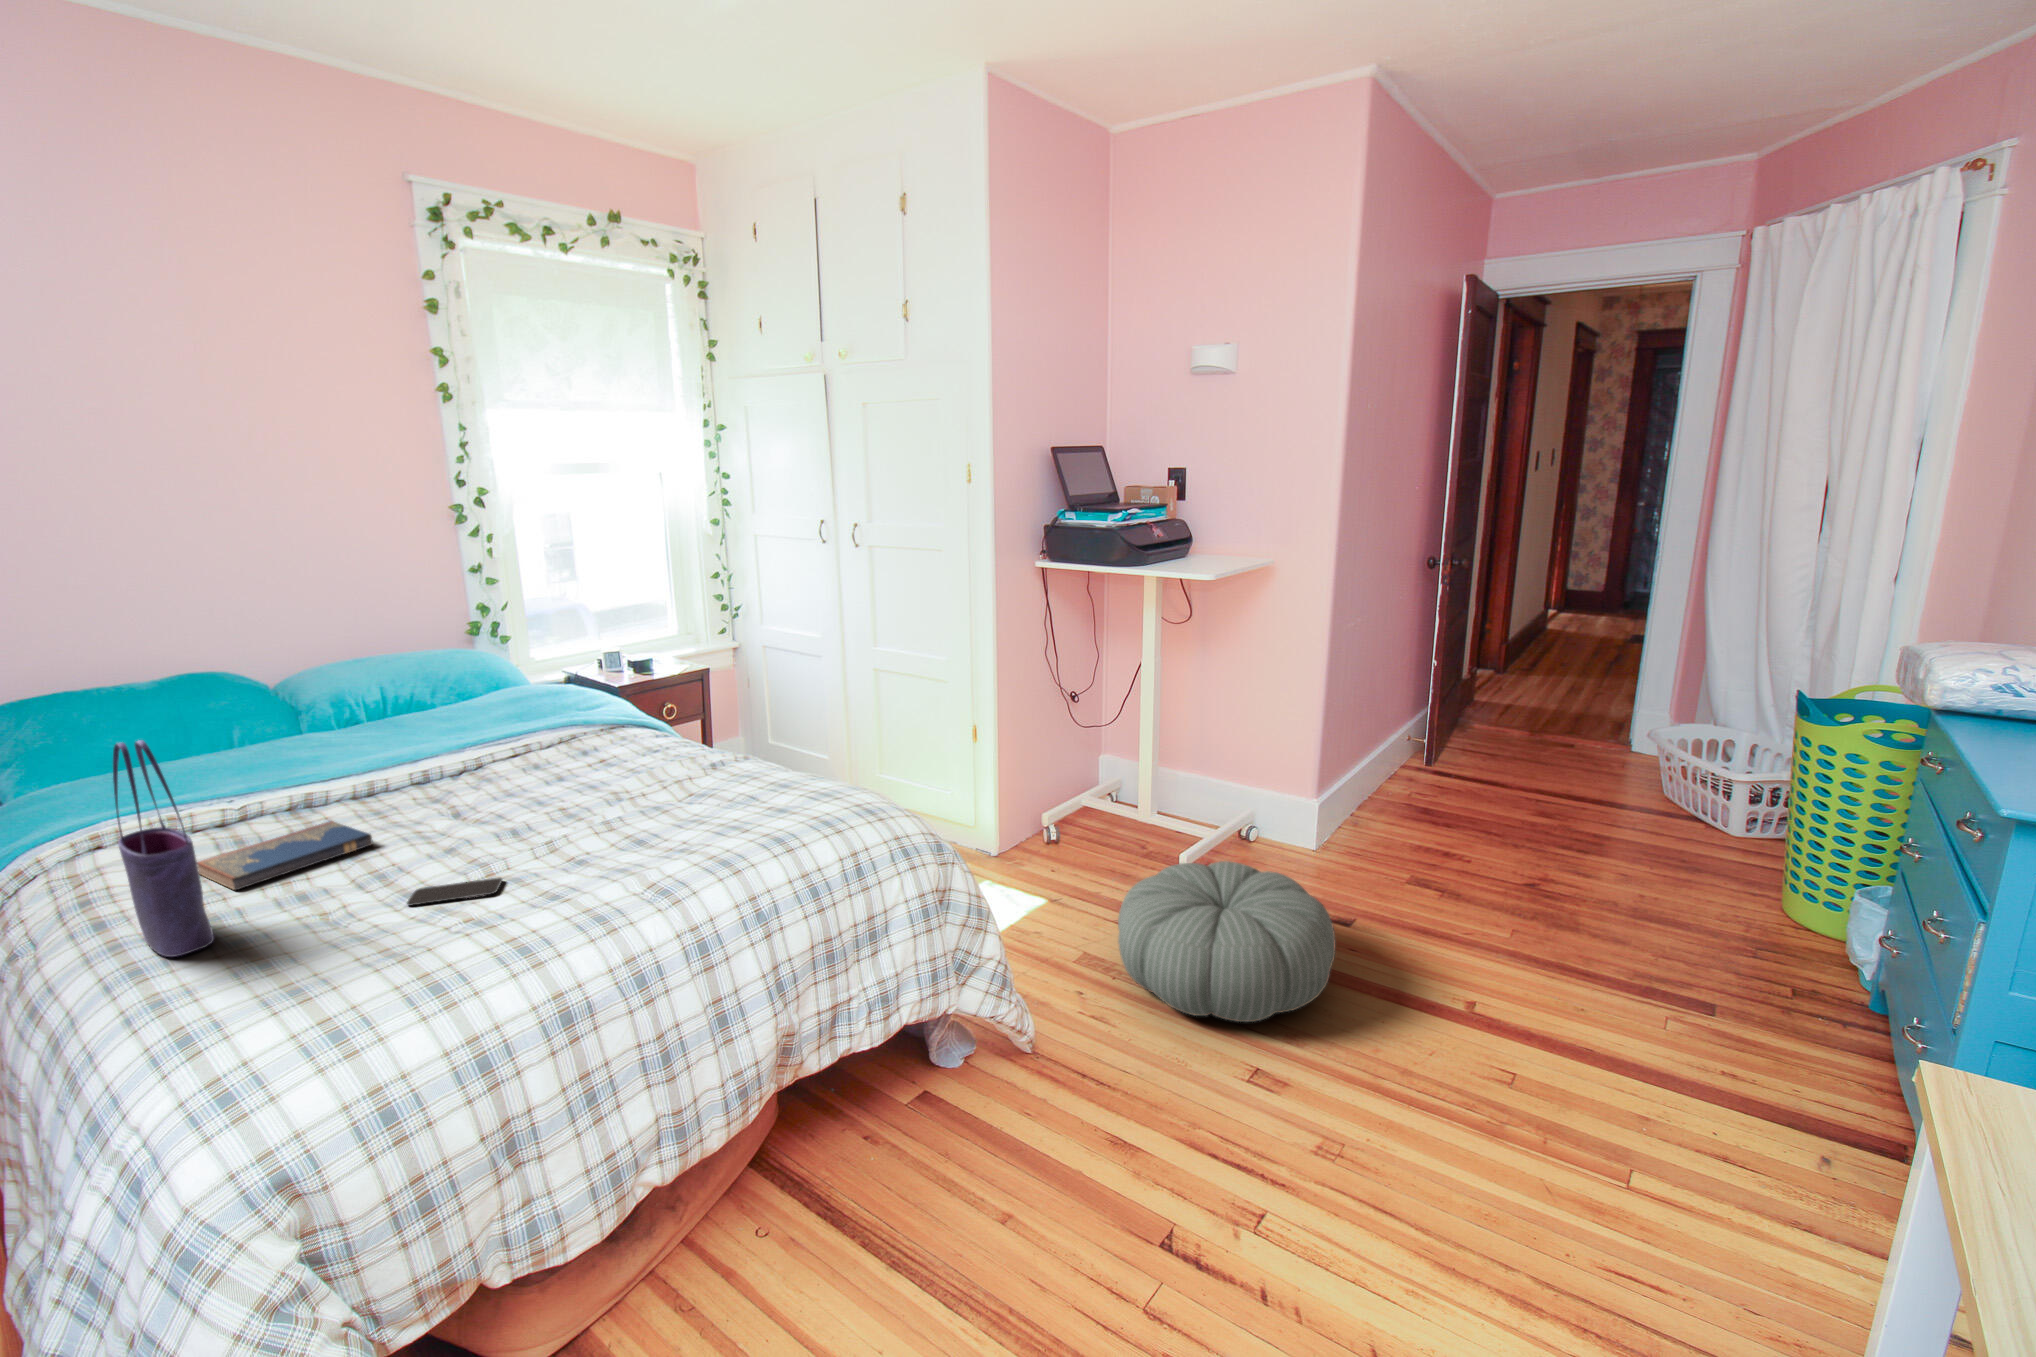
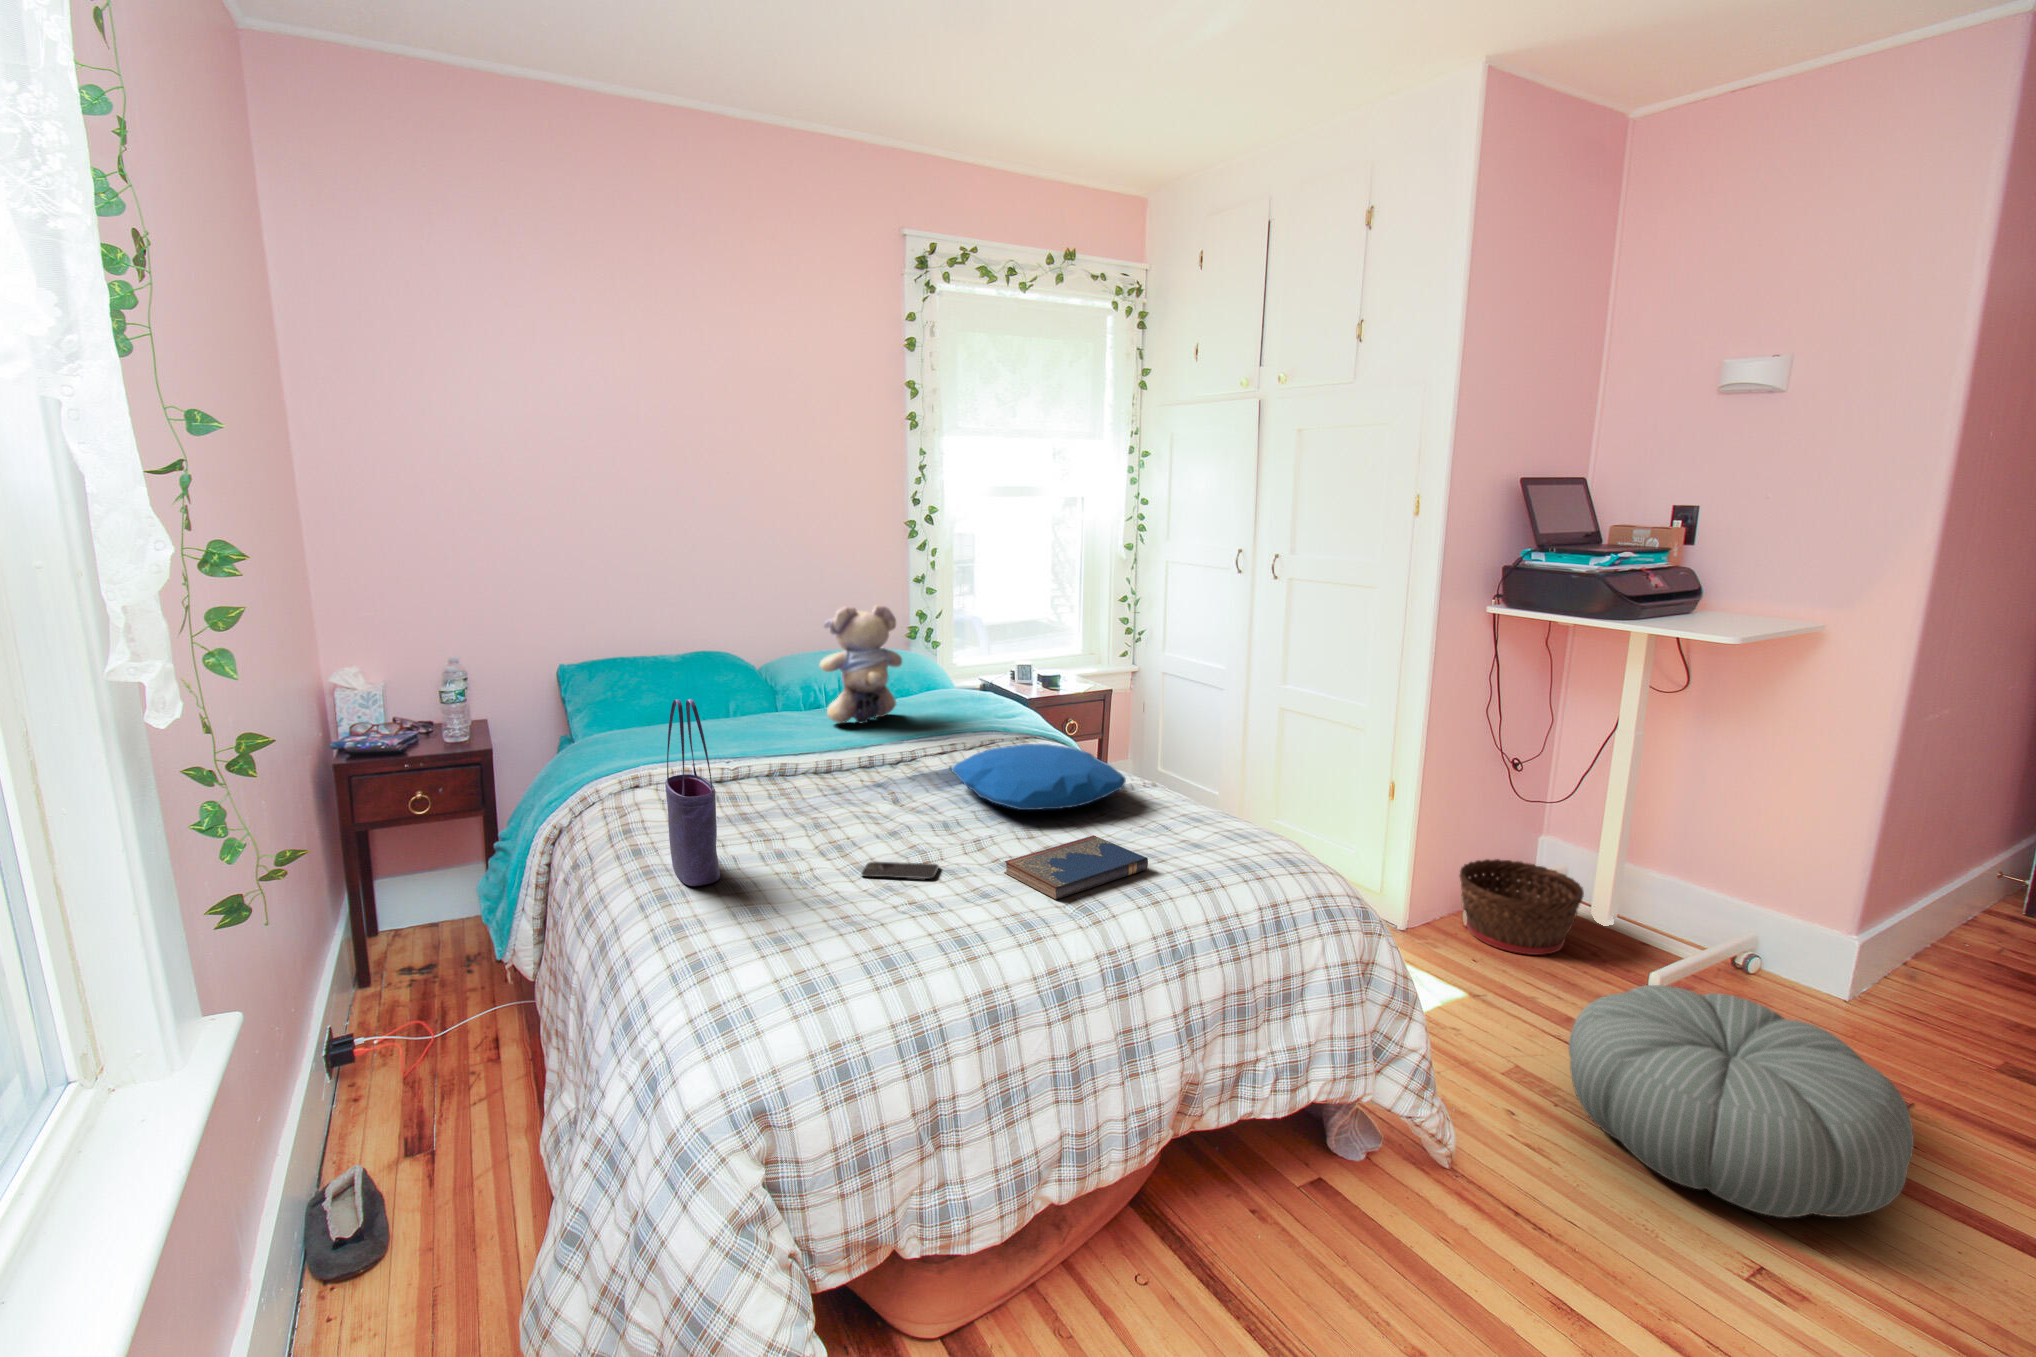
teddy bear: none [343,604,454,740] -> present [820,605,902,723]
pillow: none [520,735,712,806] -> present [952,744,1126,810]
basket: none [1039,780,1133,858] -> present [1459,859,1584,955]
hardcover book: present [197,821,373,891] -> present [1004,835,1148,900]

